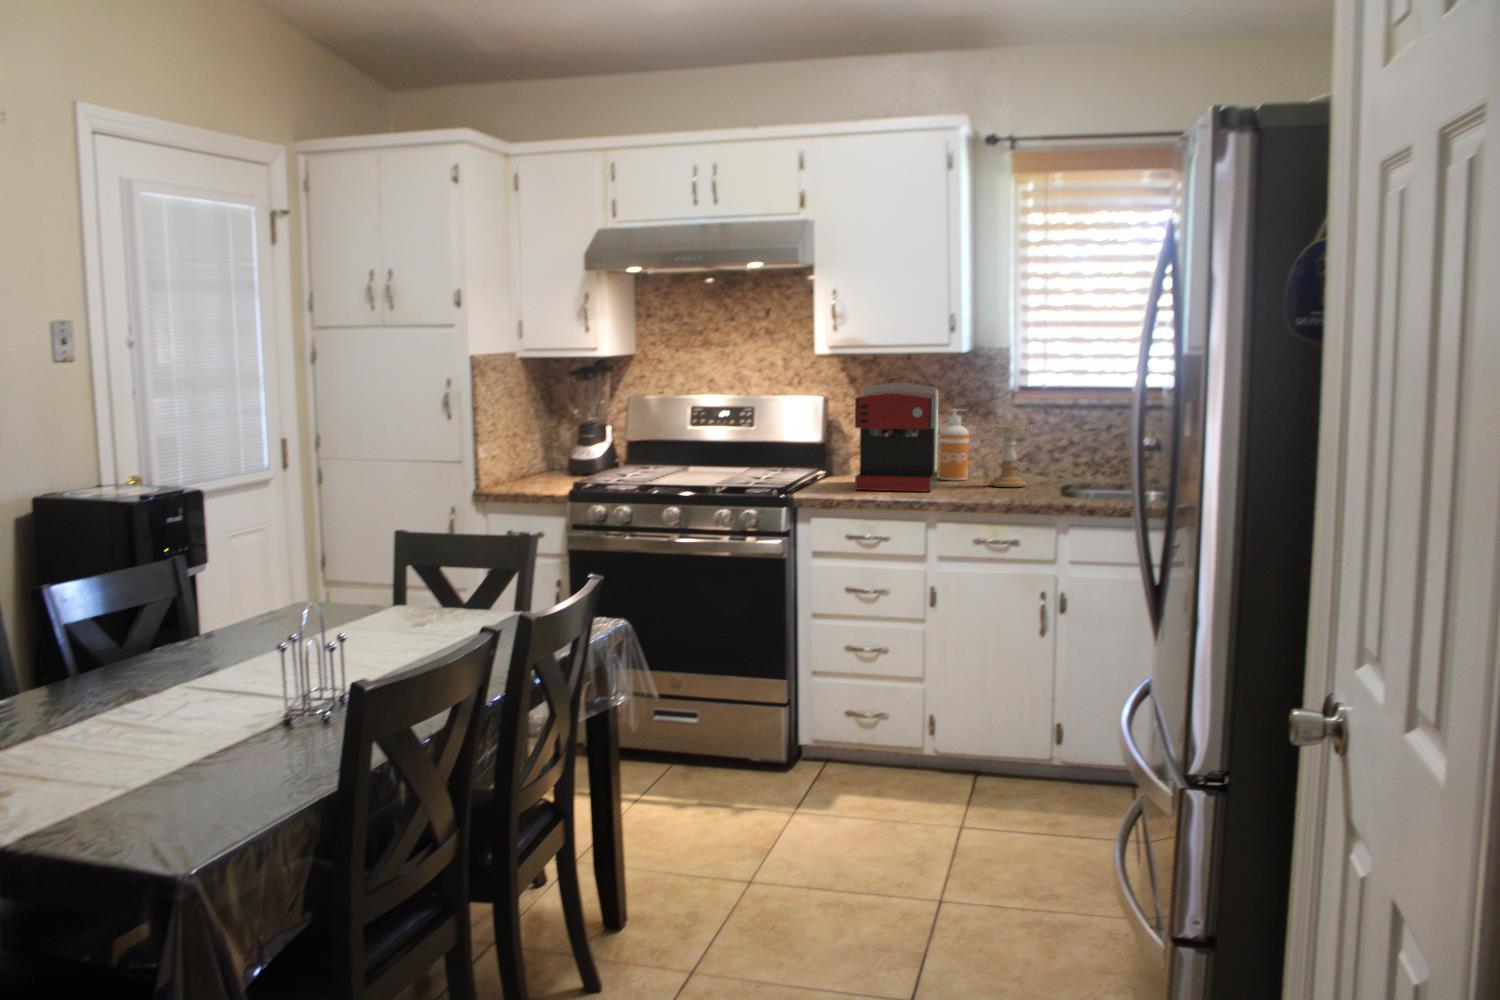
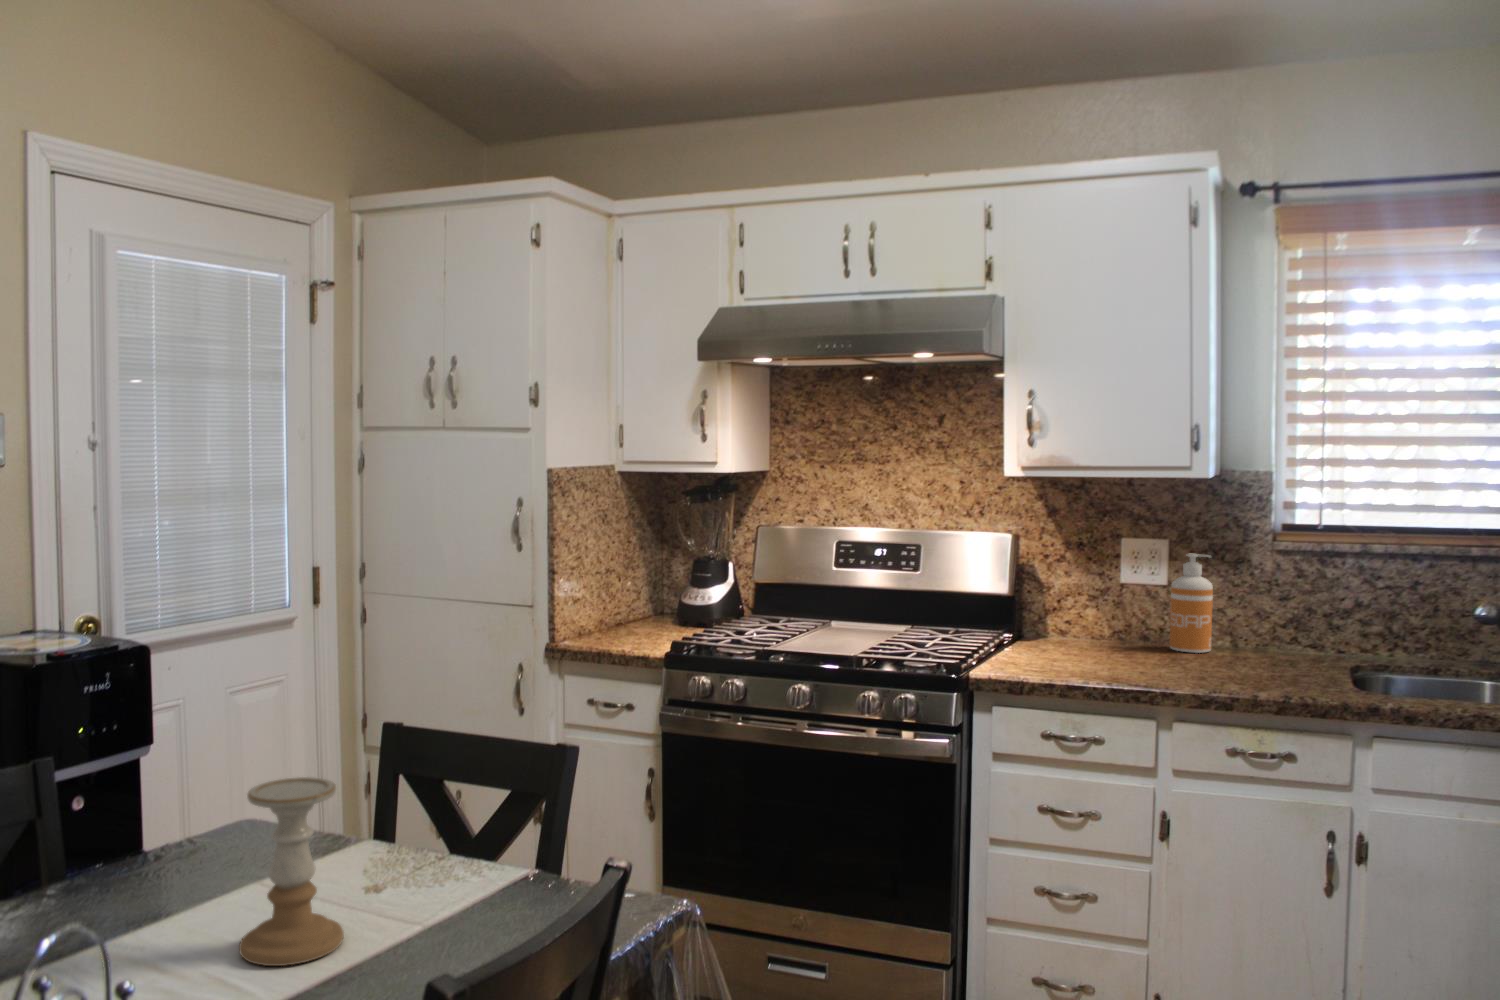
coffee maker: present [855,383,938,492] -> none [1052,518,1171,674]
candle holder: present [990,425,1026,487] -> present [239,777,344,966]

